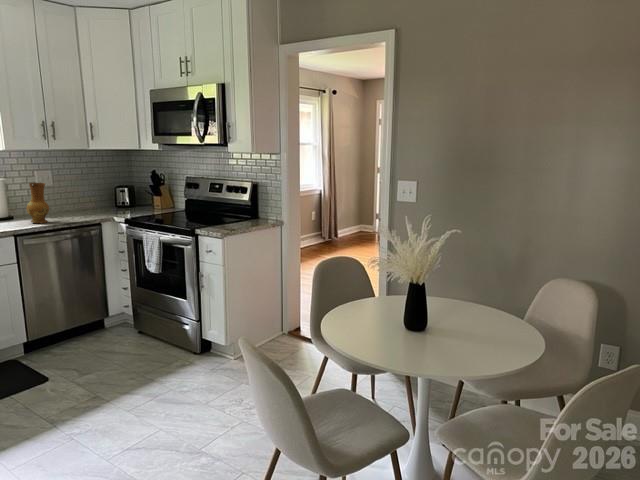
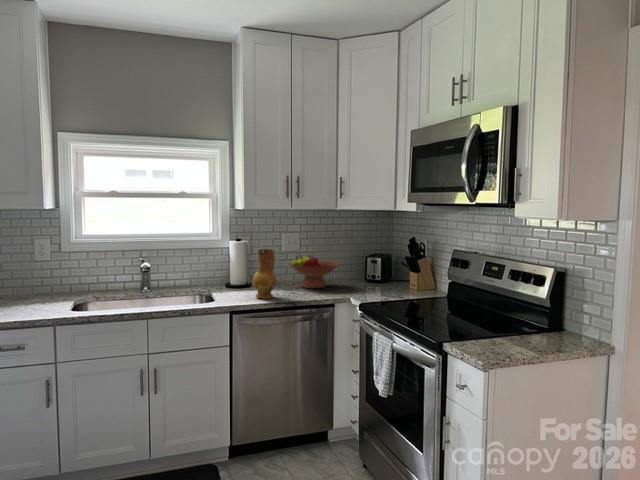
fruit bowl: none [51,187,96,214] -> present [290,255,338,288]

